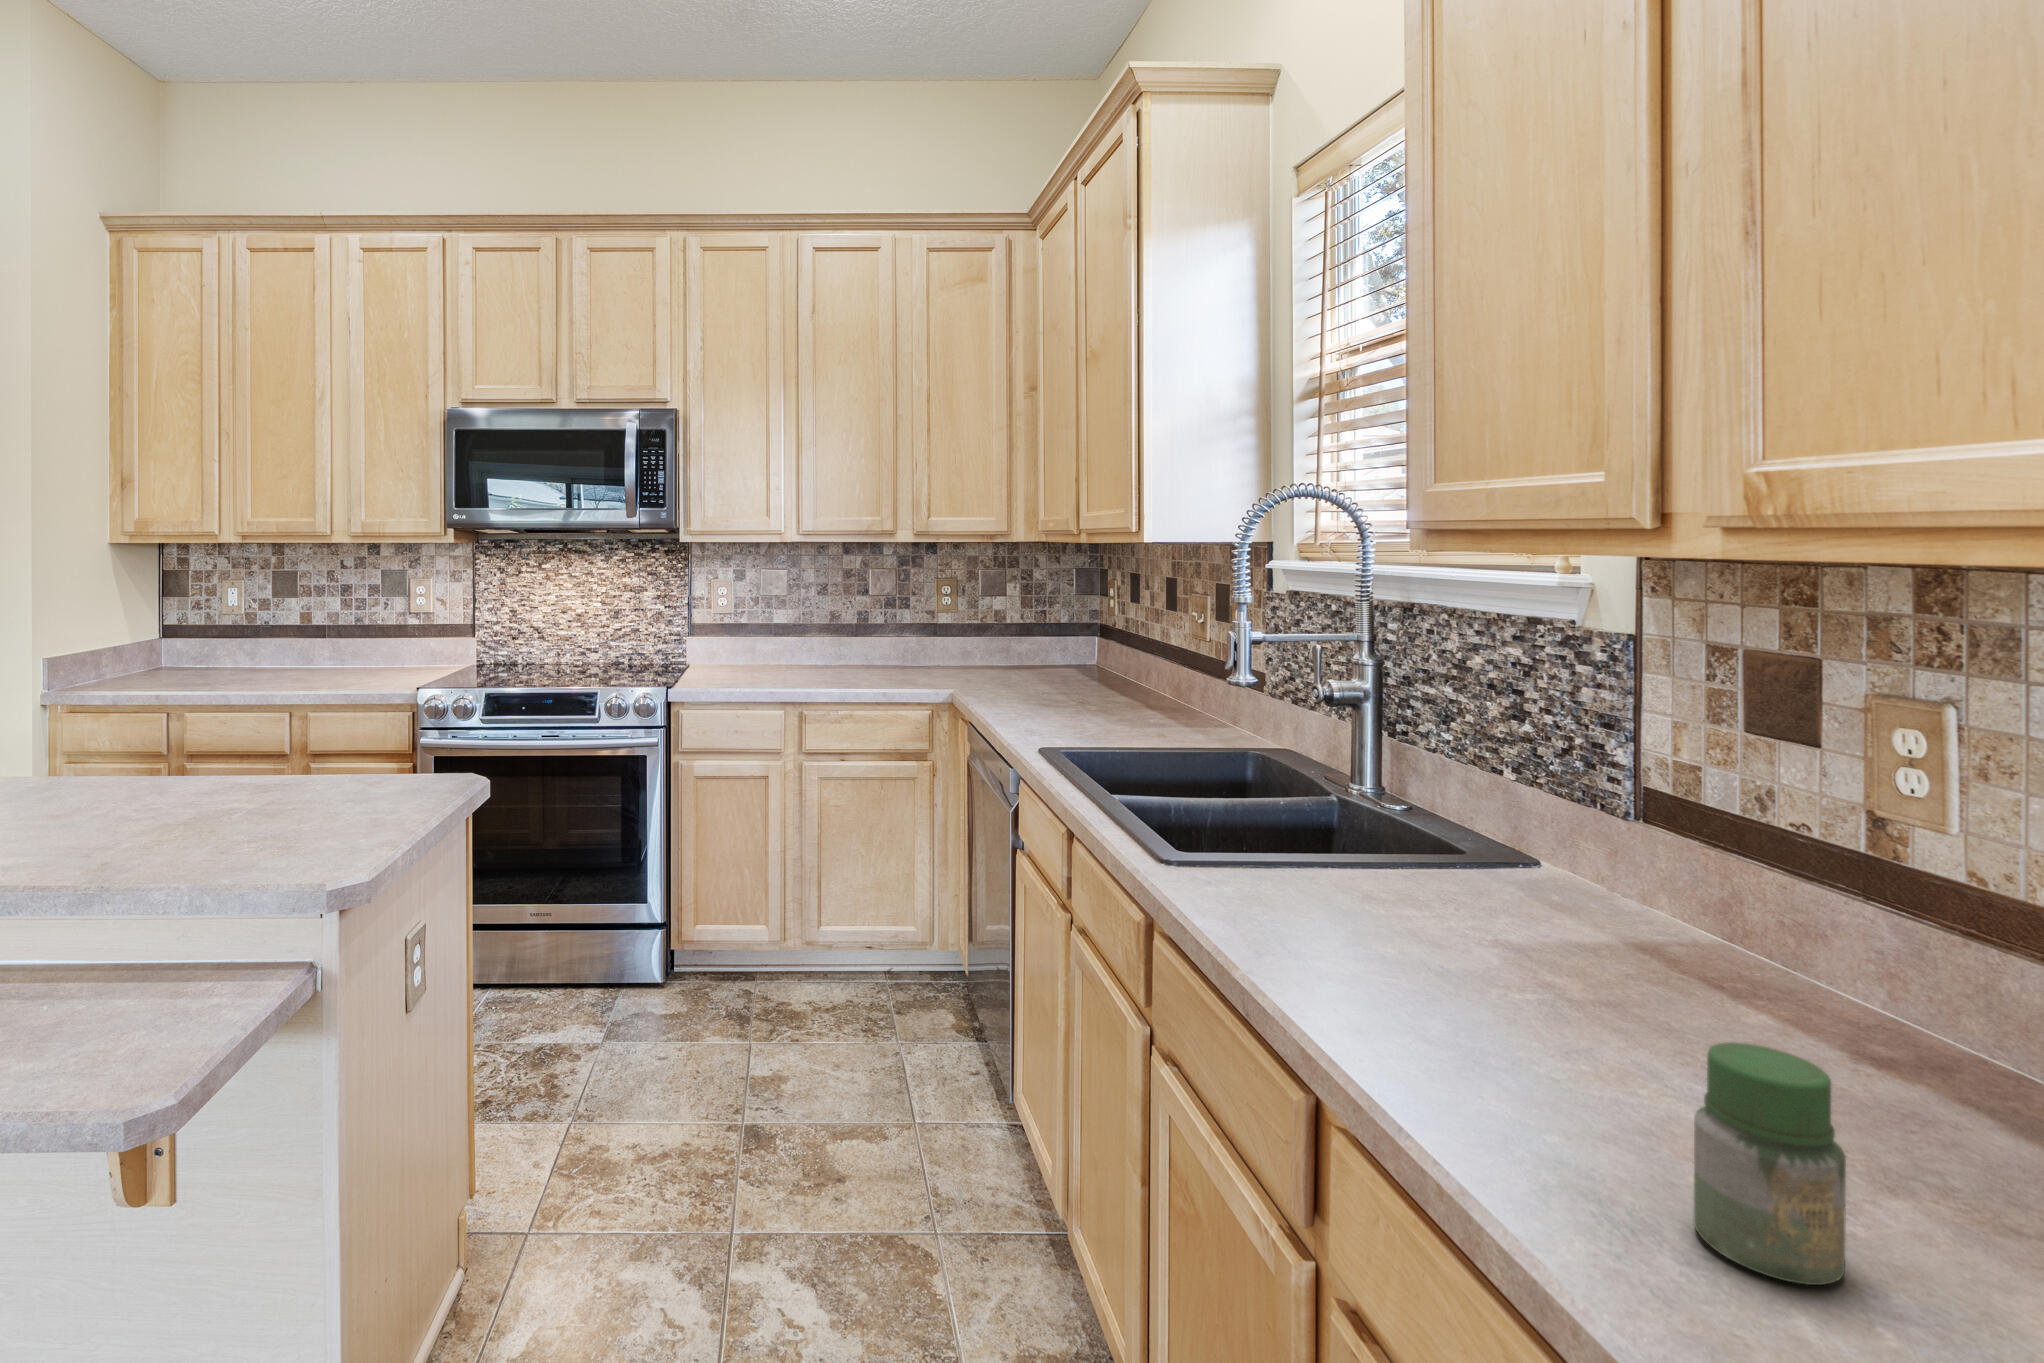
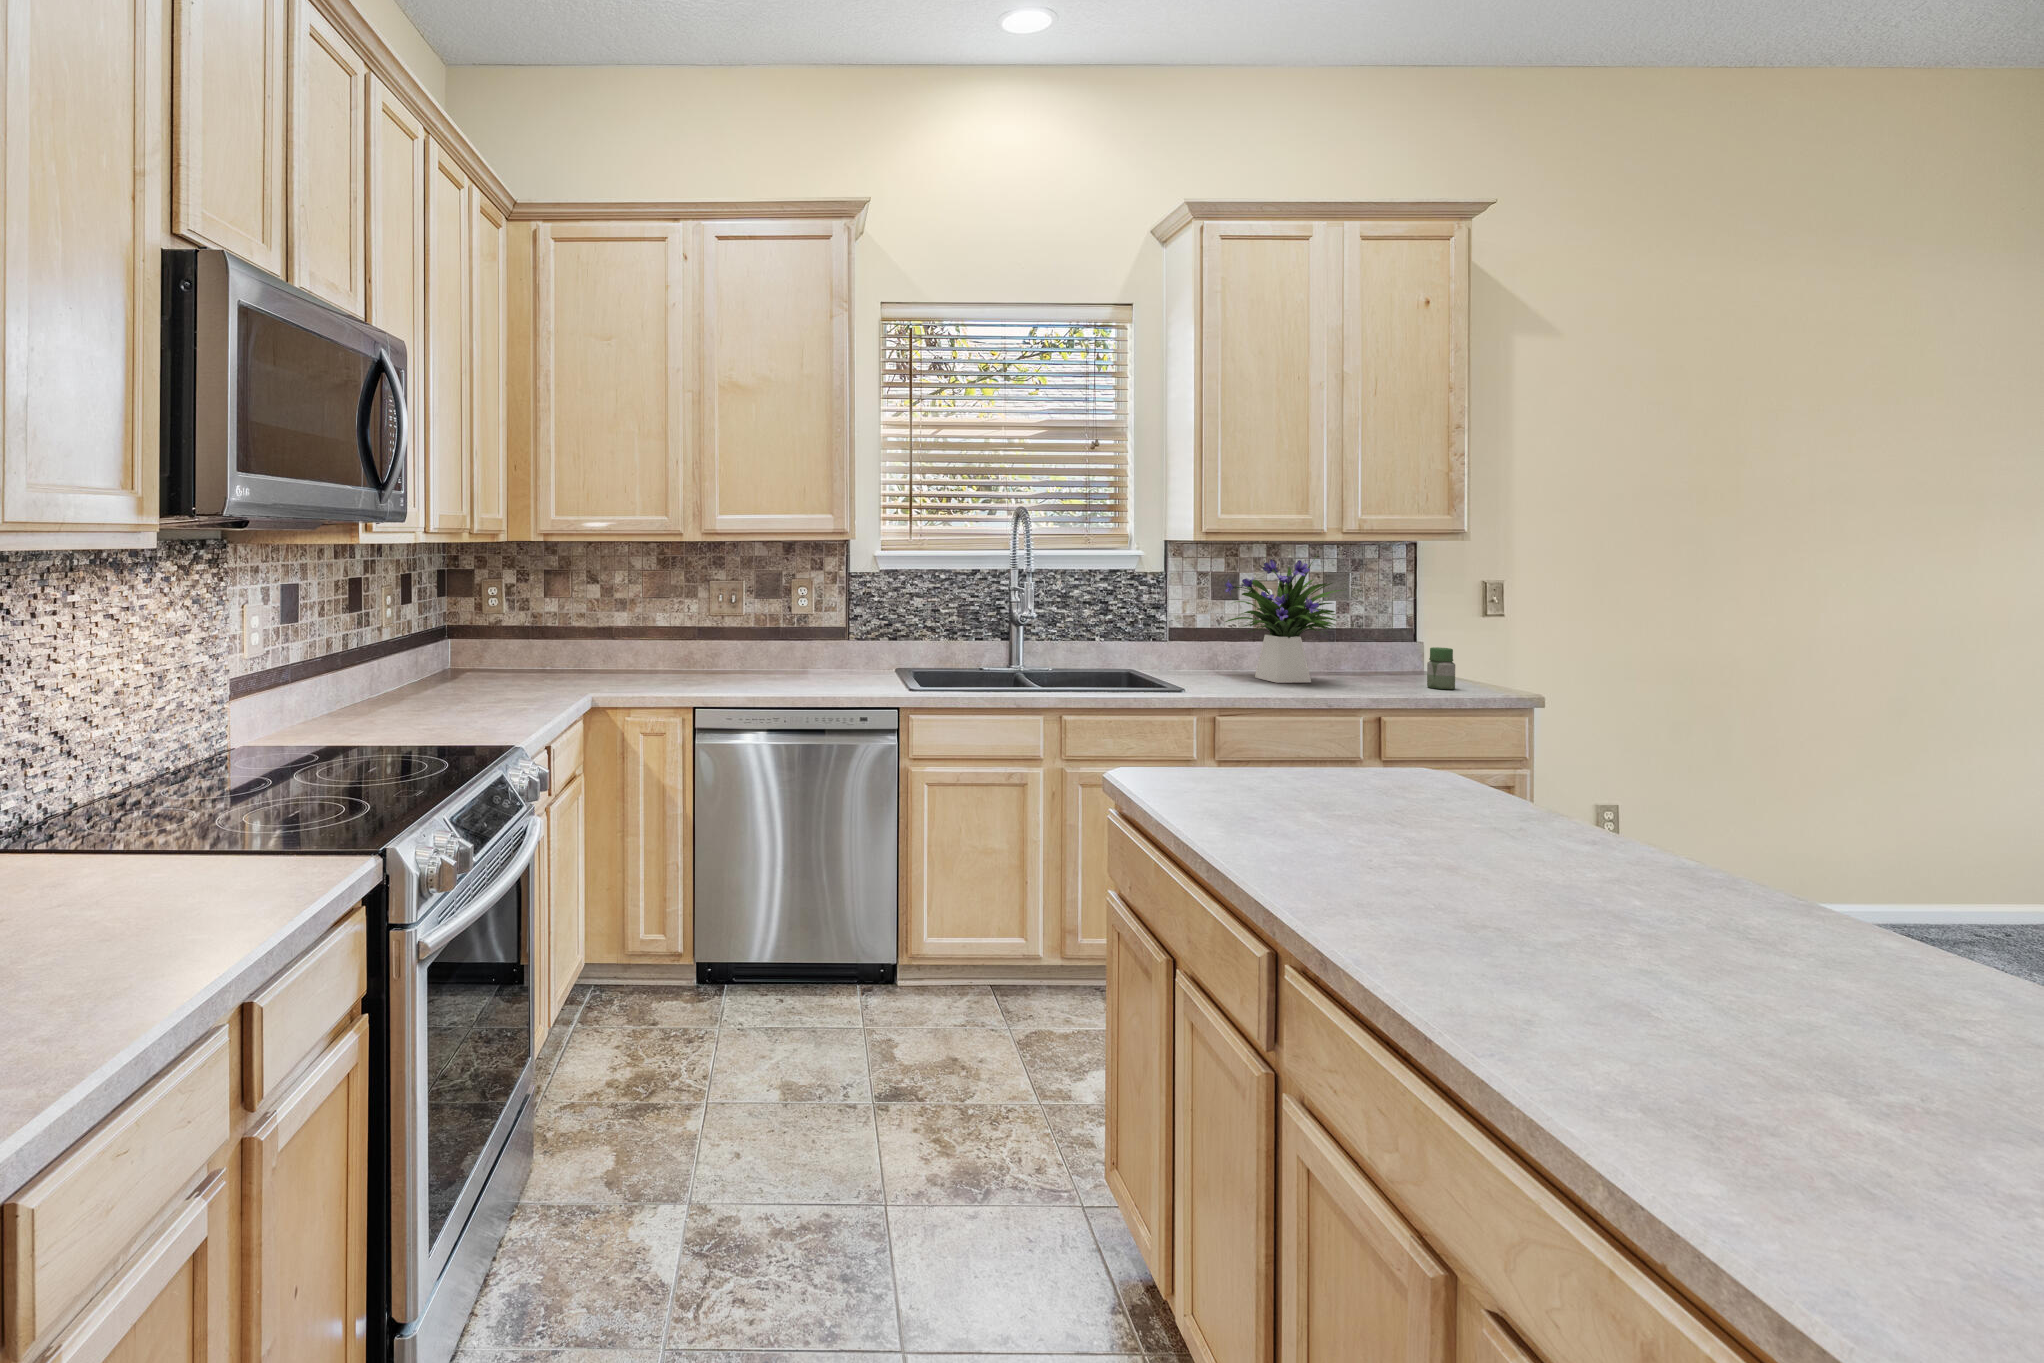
flower arrangement: none [1308,586,1784,1001] -> present [1225,556,1362,683]

